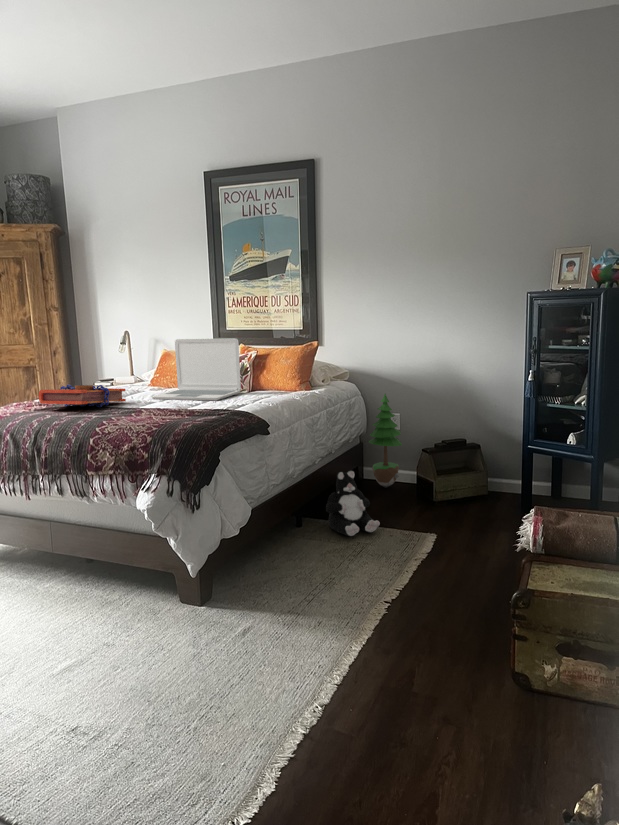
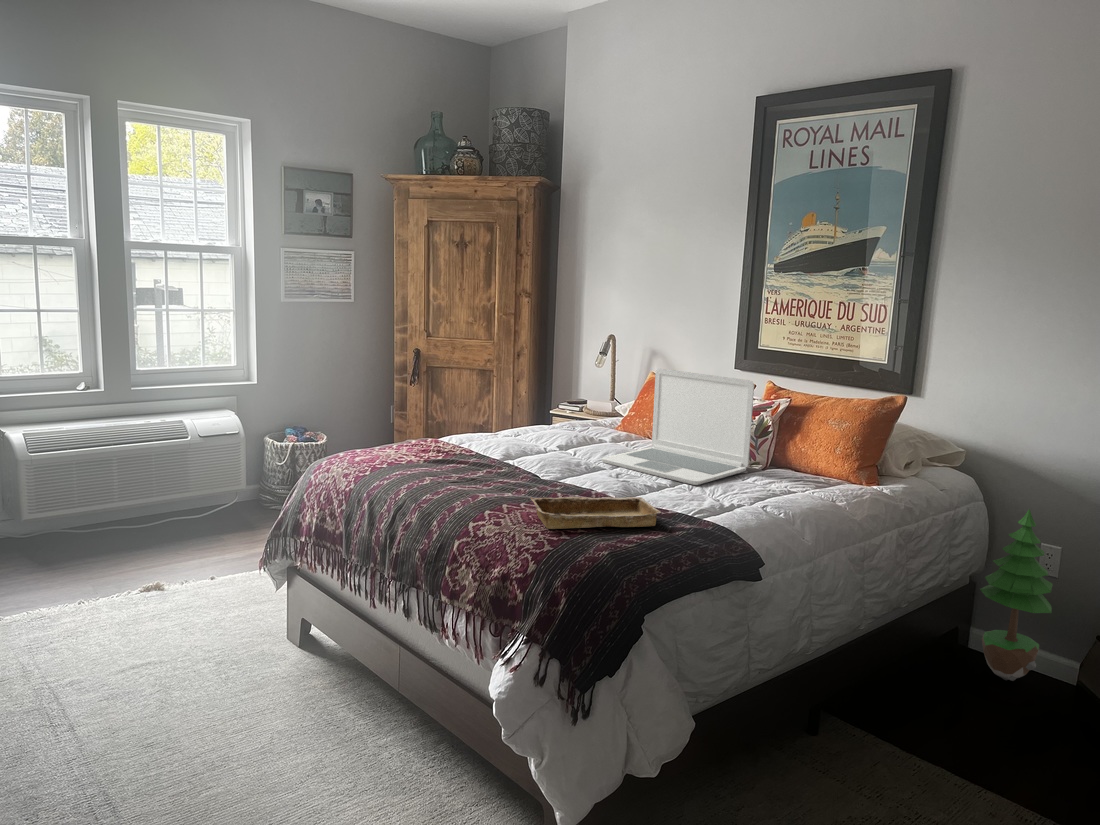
book: present [39,385,126,407] -> none [428,428,559,471]
tray: none [130,403,211,422] -> present [531,497,661,529]
plush toy: present [326,470,380,536] -> none [862,659,968,795]

